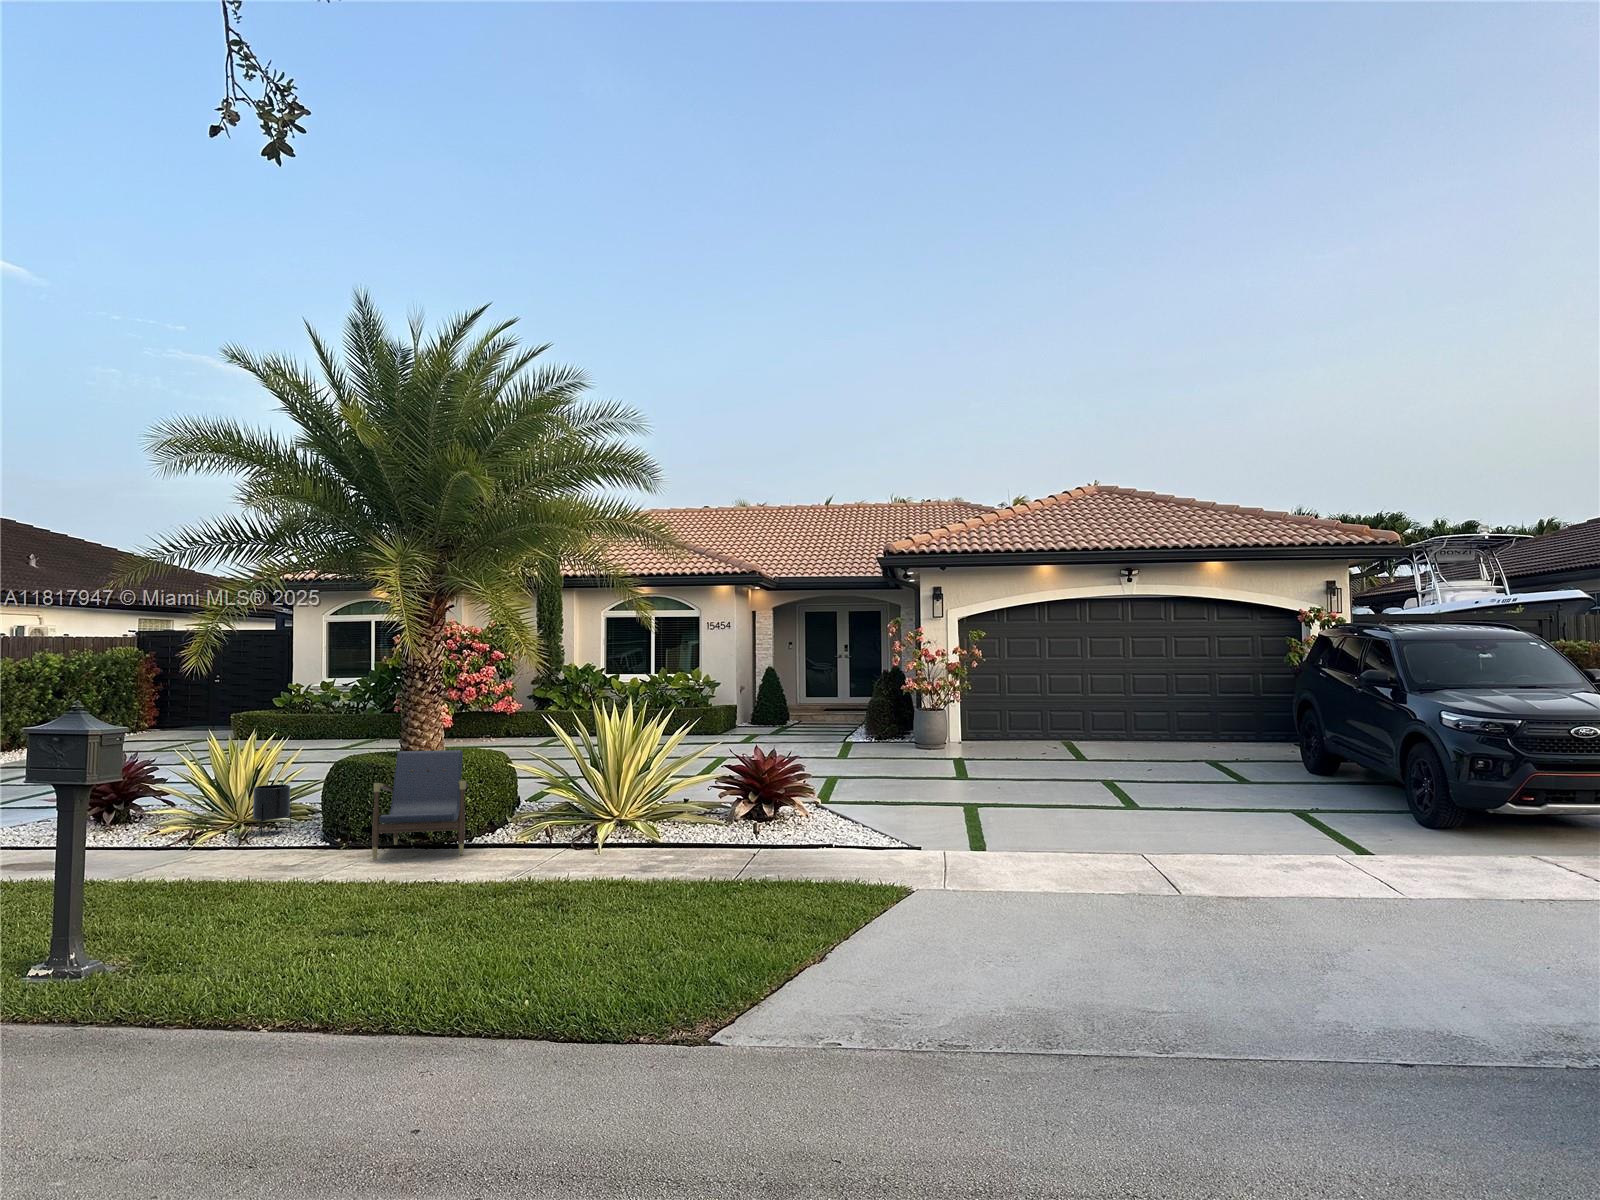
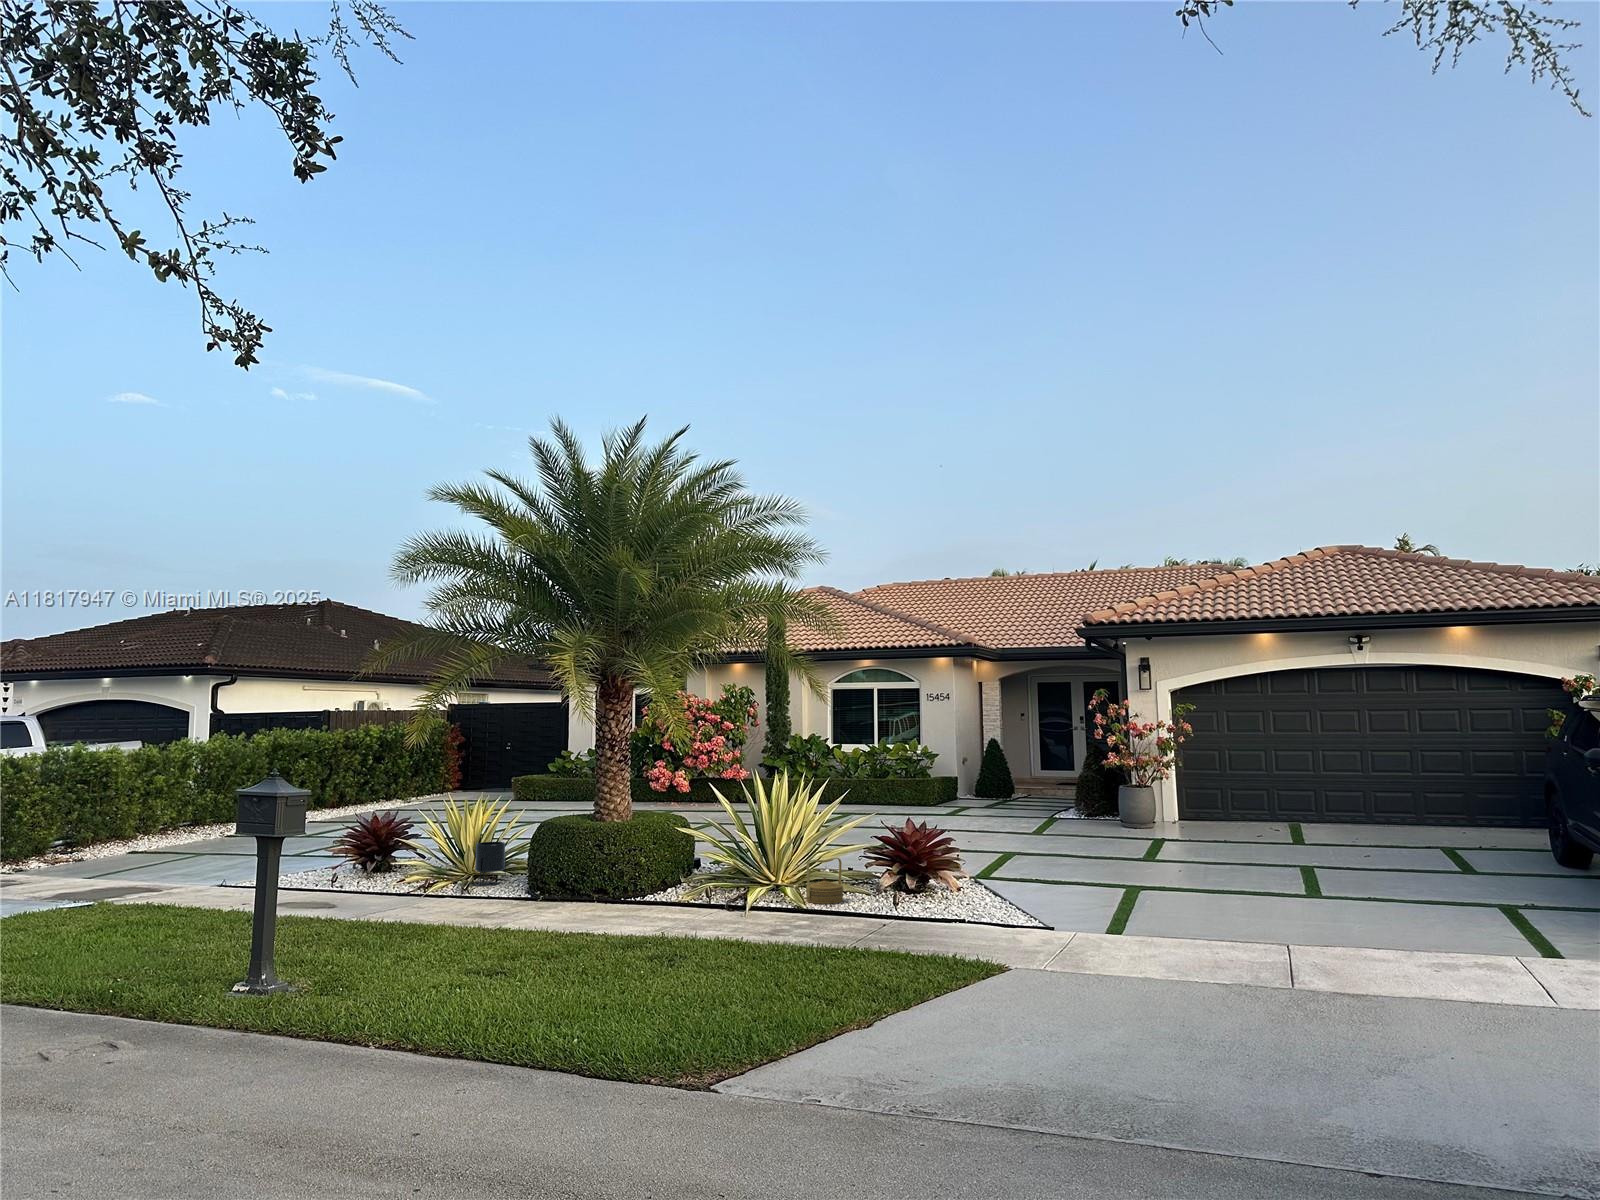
lounge chair: present [372,750,468,859] -> none [552,816,636,911]
woven basket: none [658,788,698,837] -> present [806,858,844,904]

